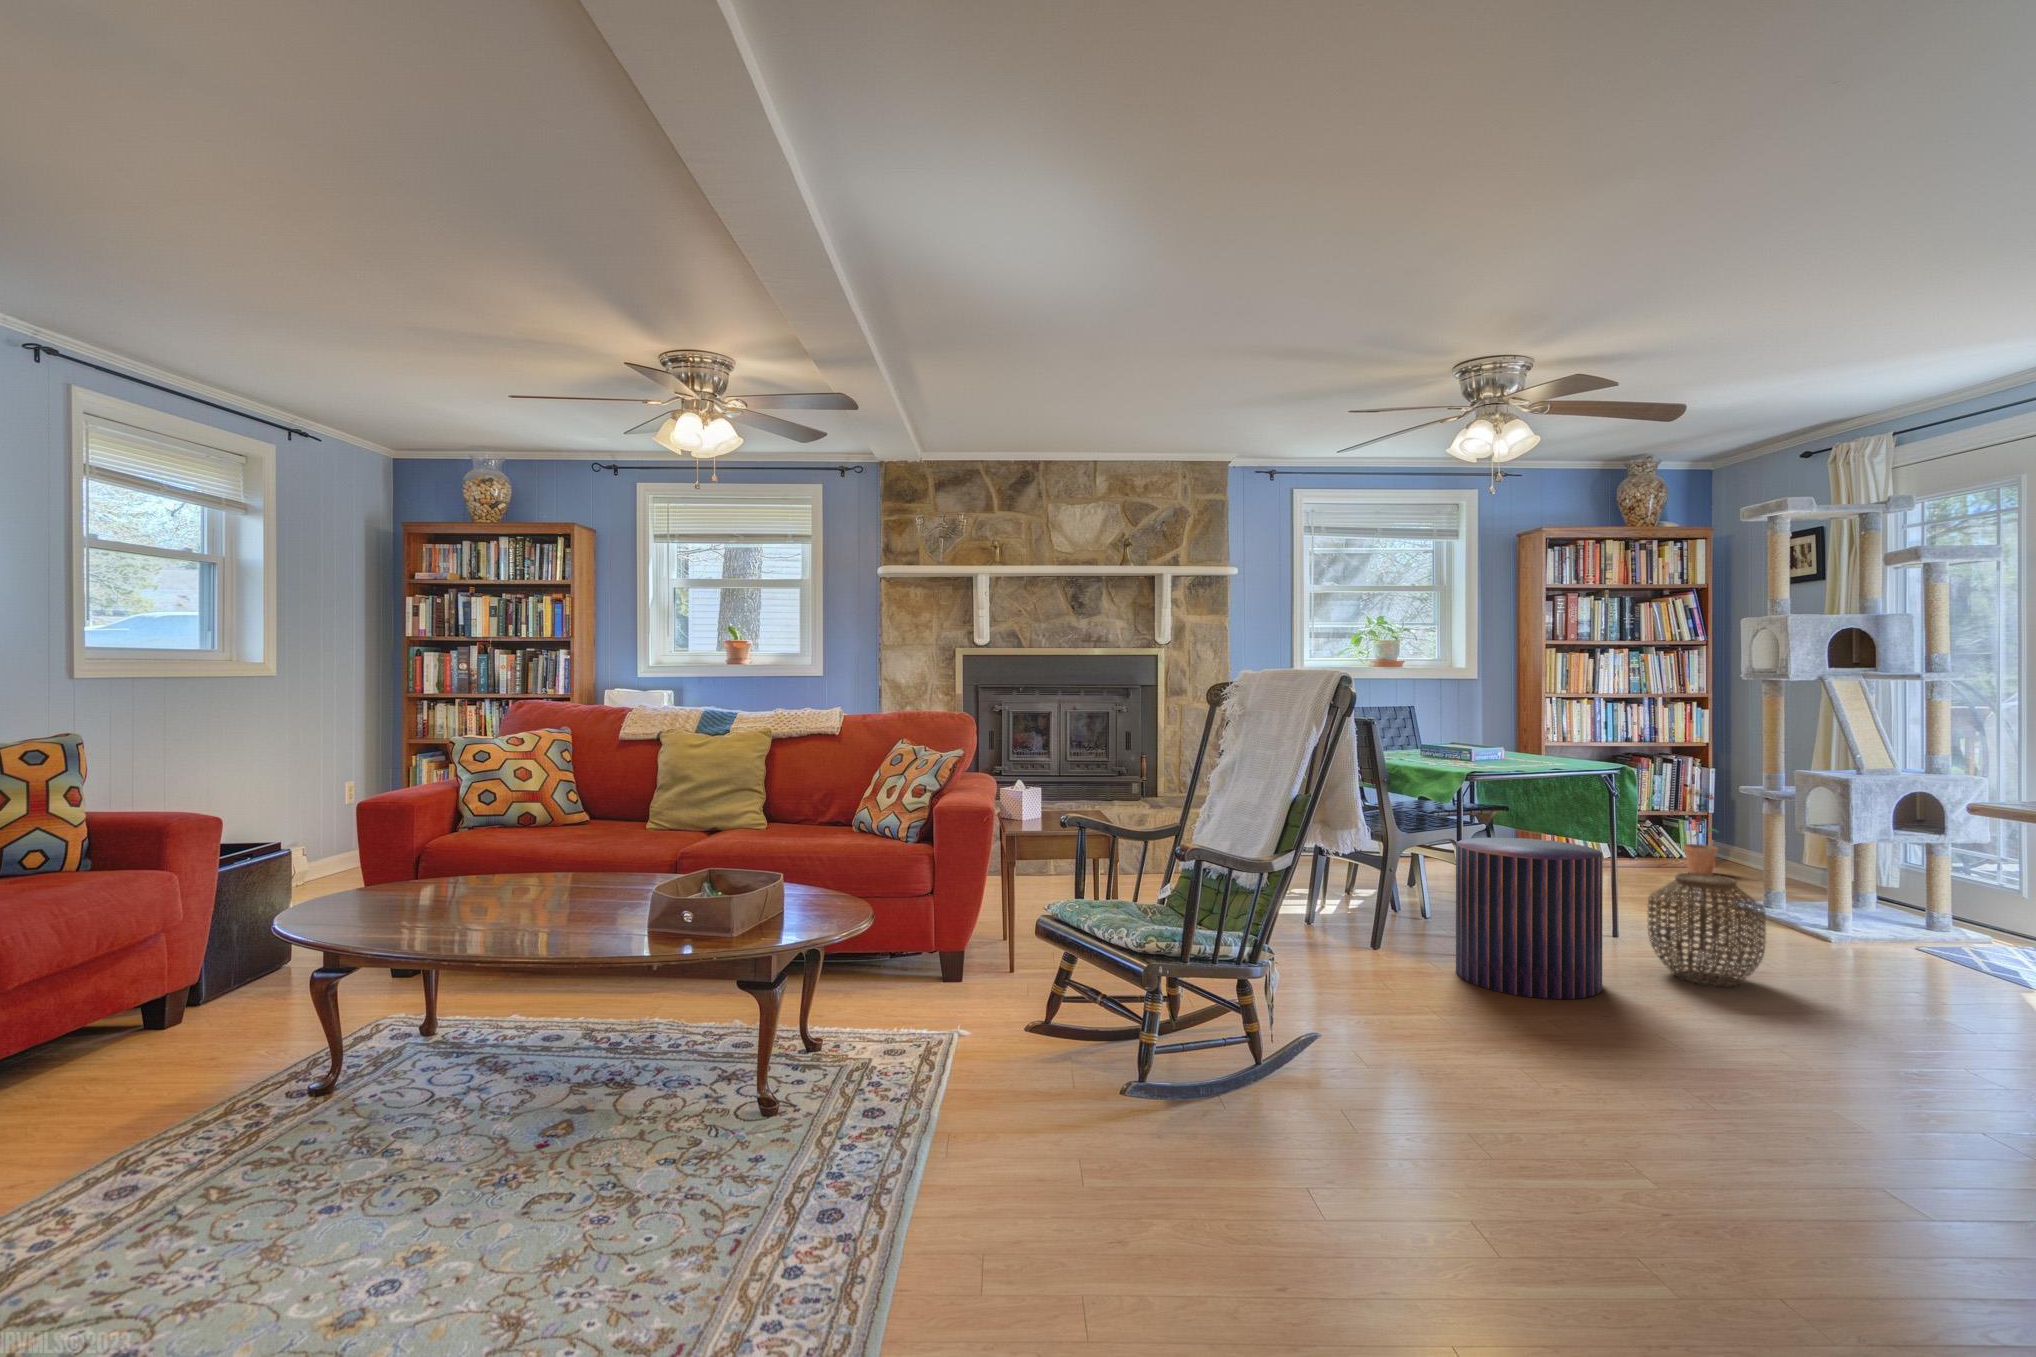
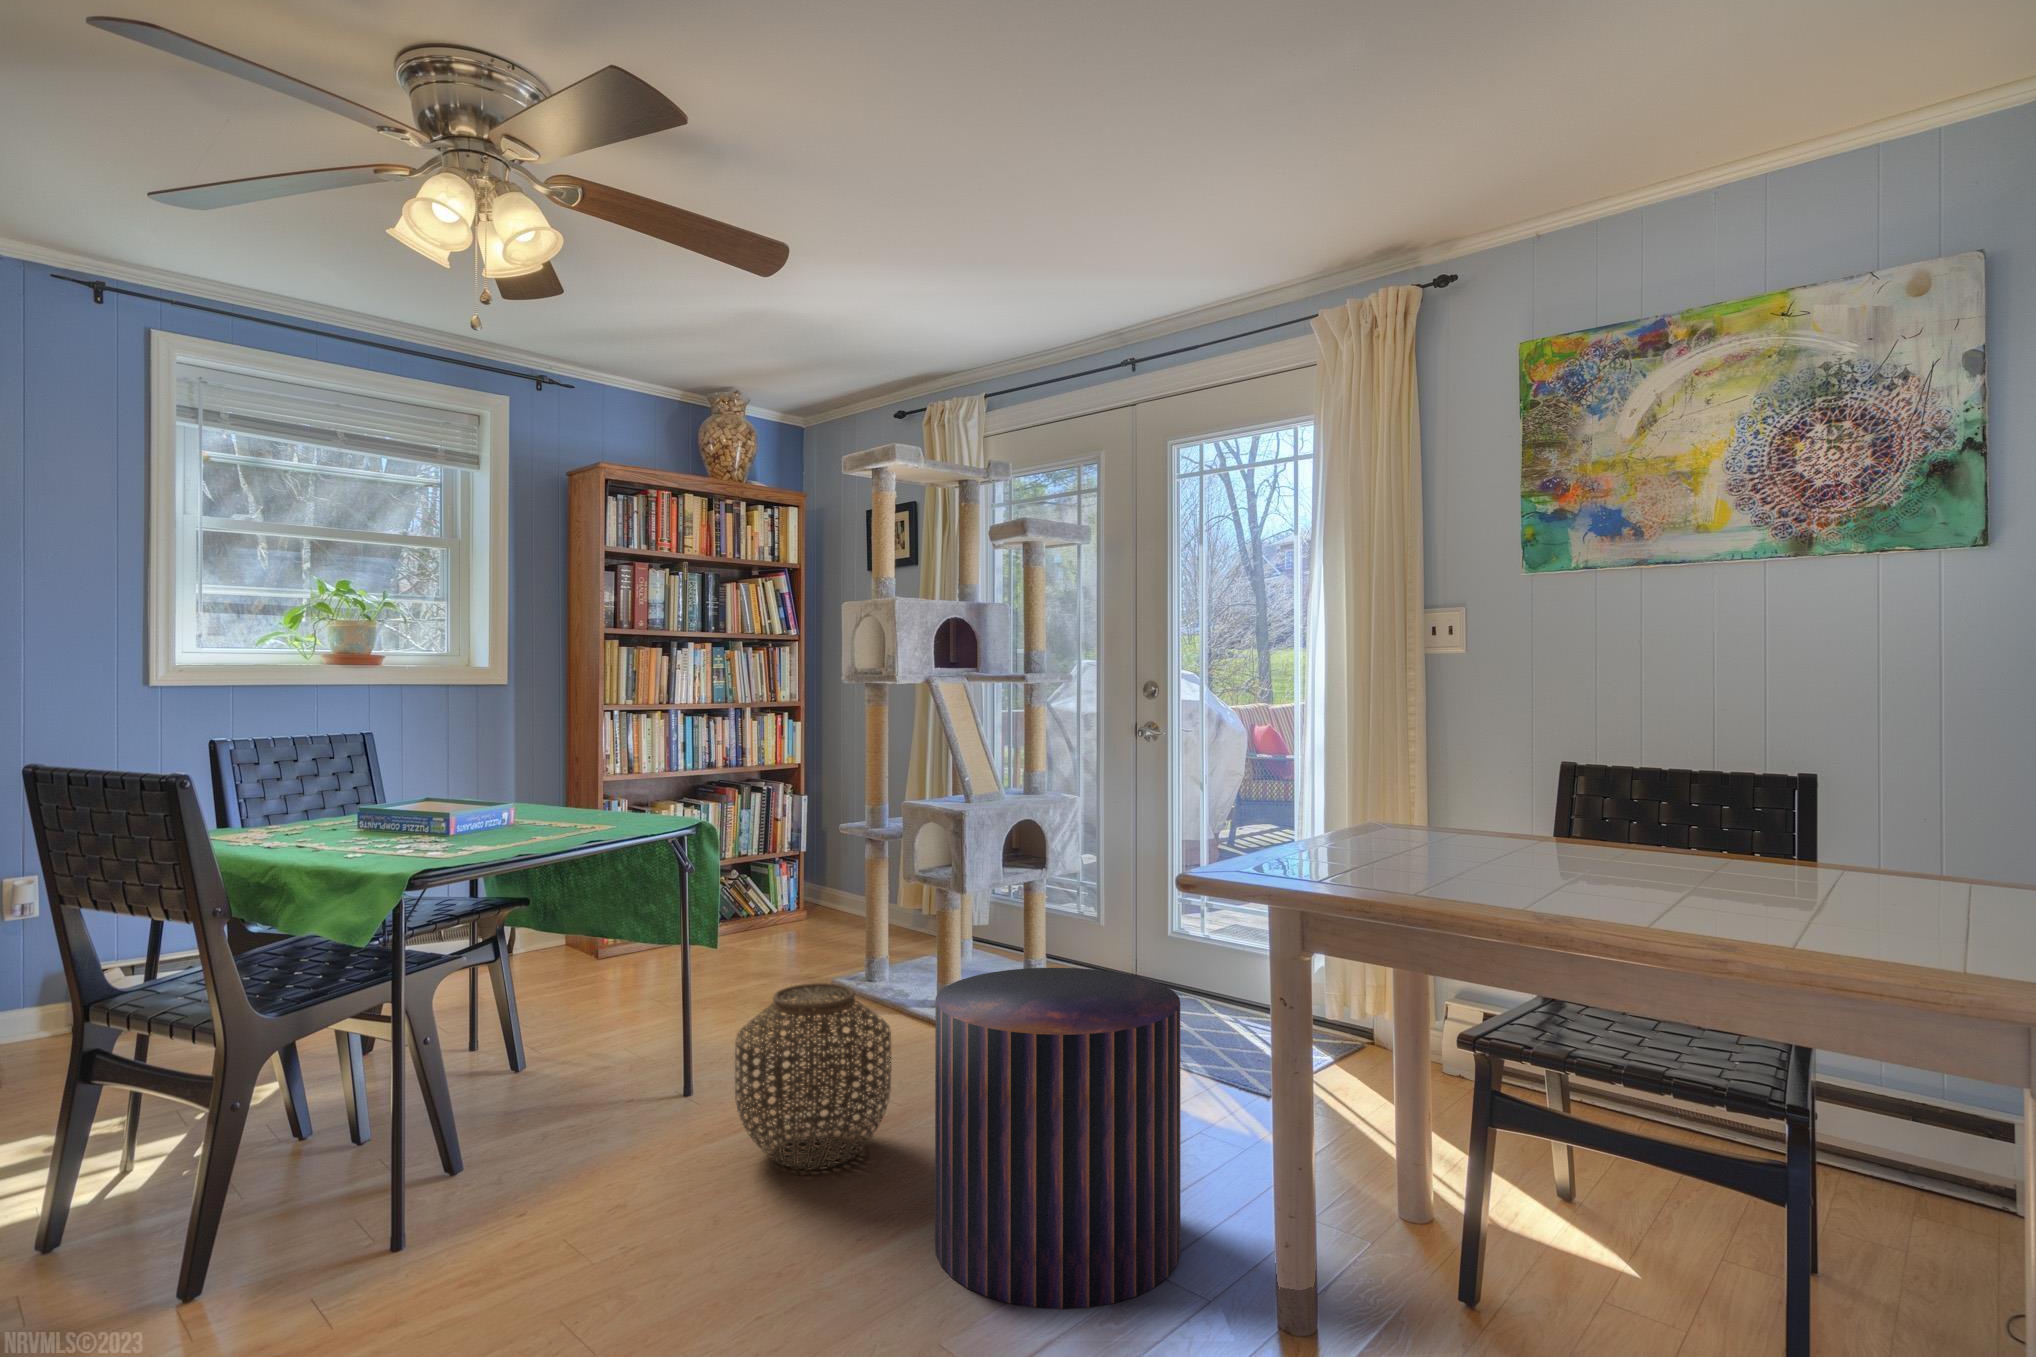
potted plant: present [1670,788,1718,874] -> none [758,824,816,935]
pouf: present [1456,837,1603,999] -> present [935,968,1181,1309]

